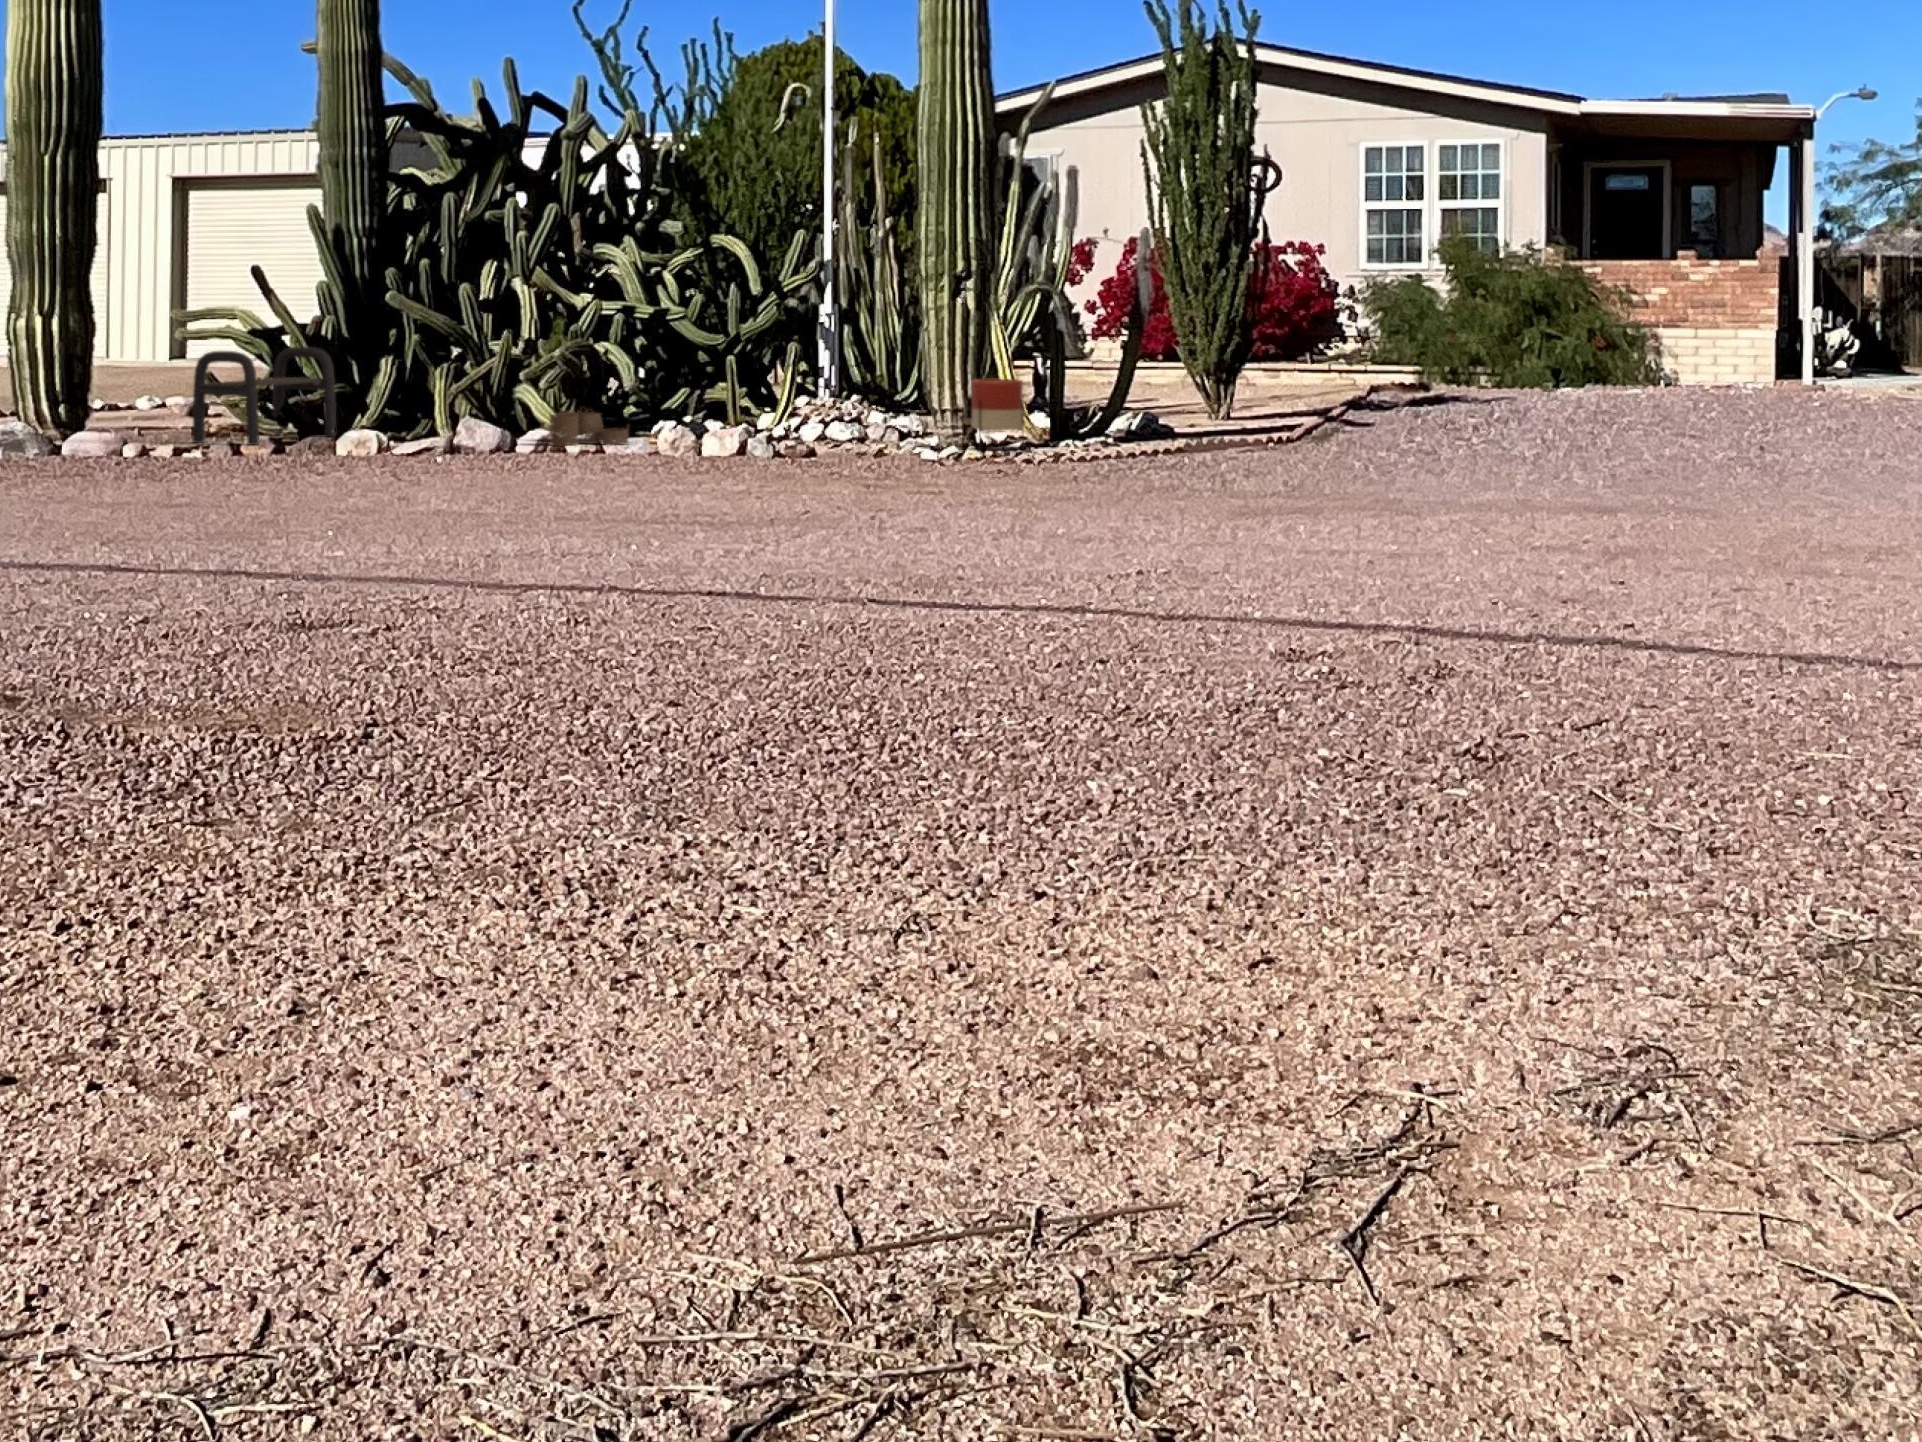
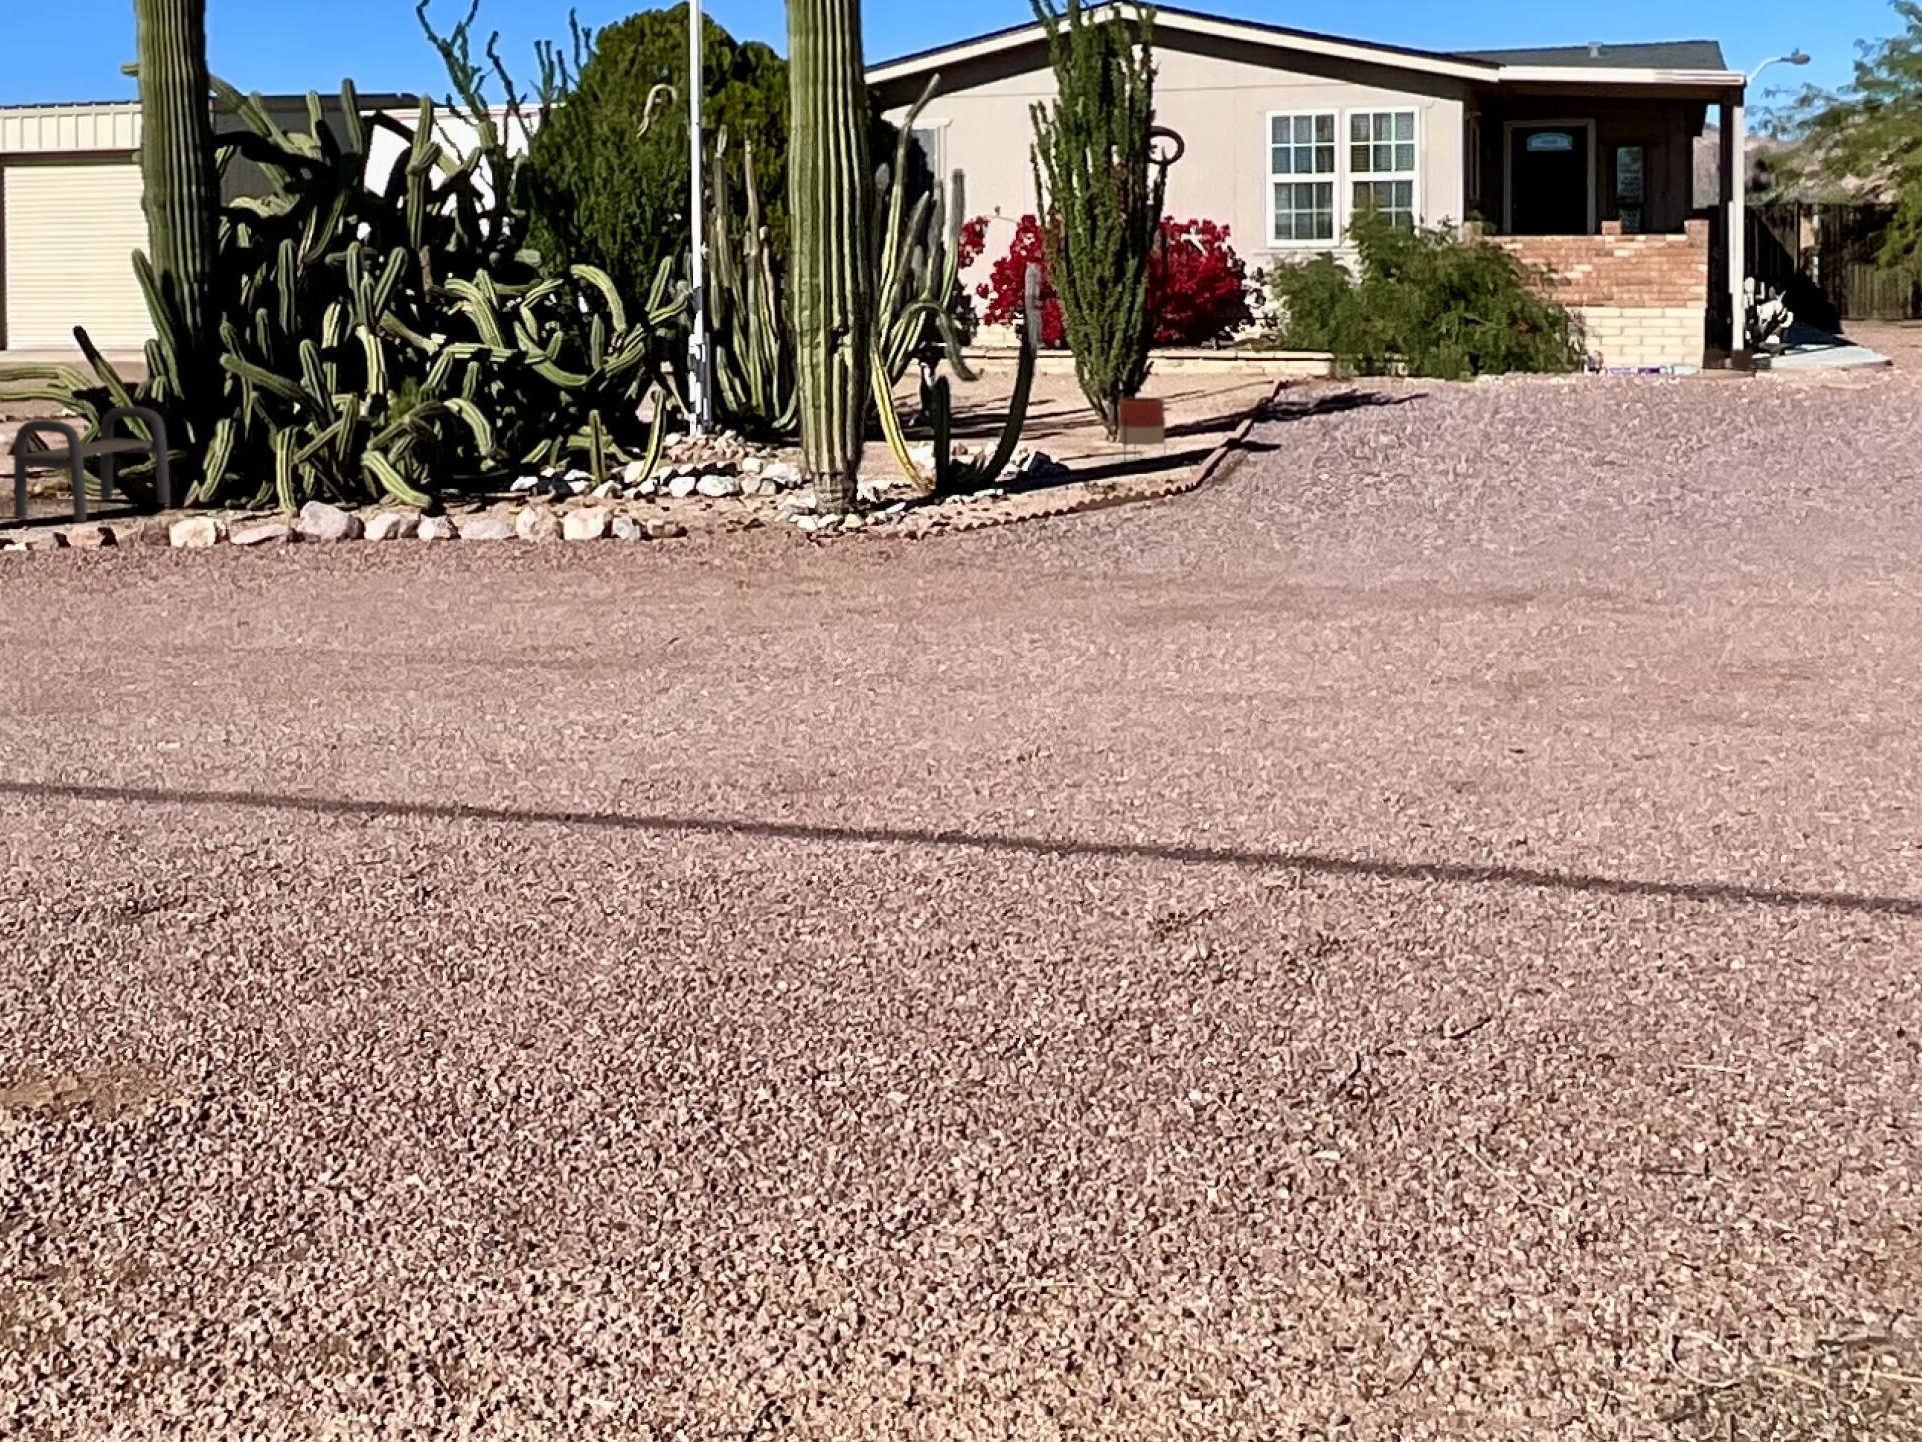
planter: present [972,379,1024,432] -> present [1119,397,1165,446]
woven basket: present [549,408,628,446] -> present [1702,348,1772,371]

